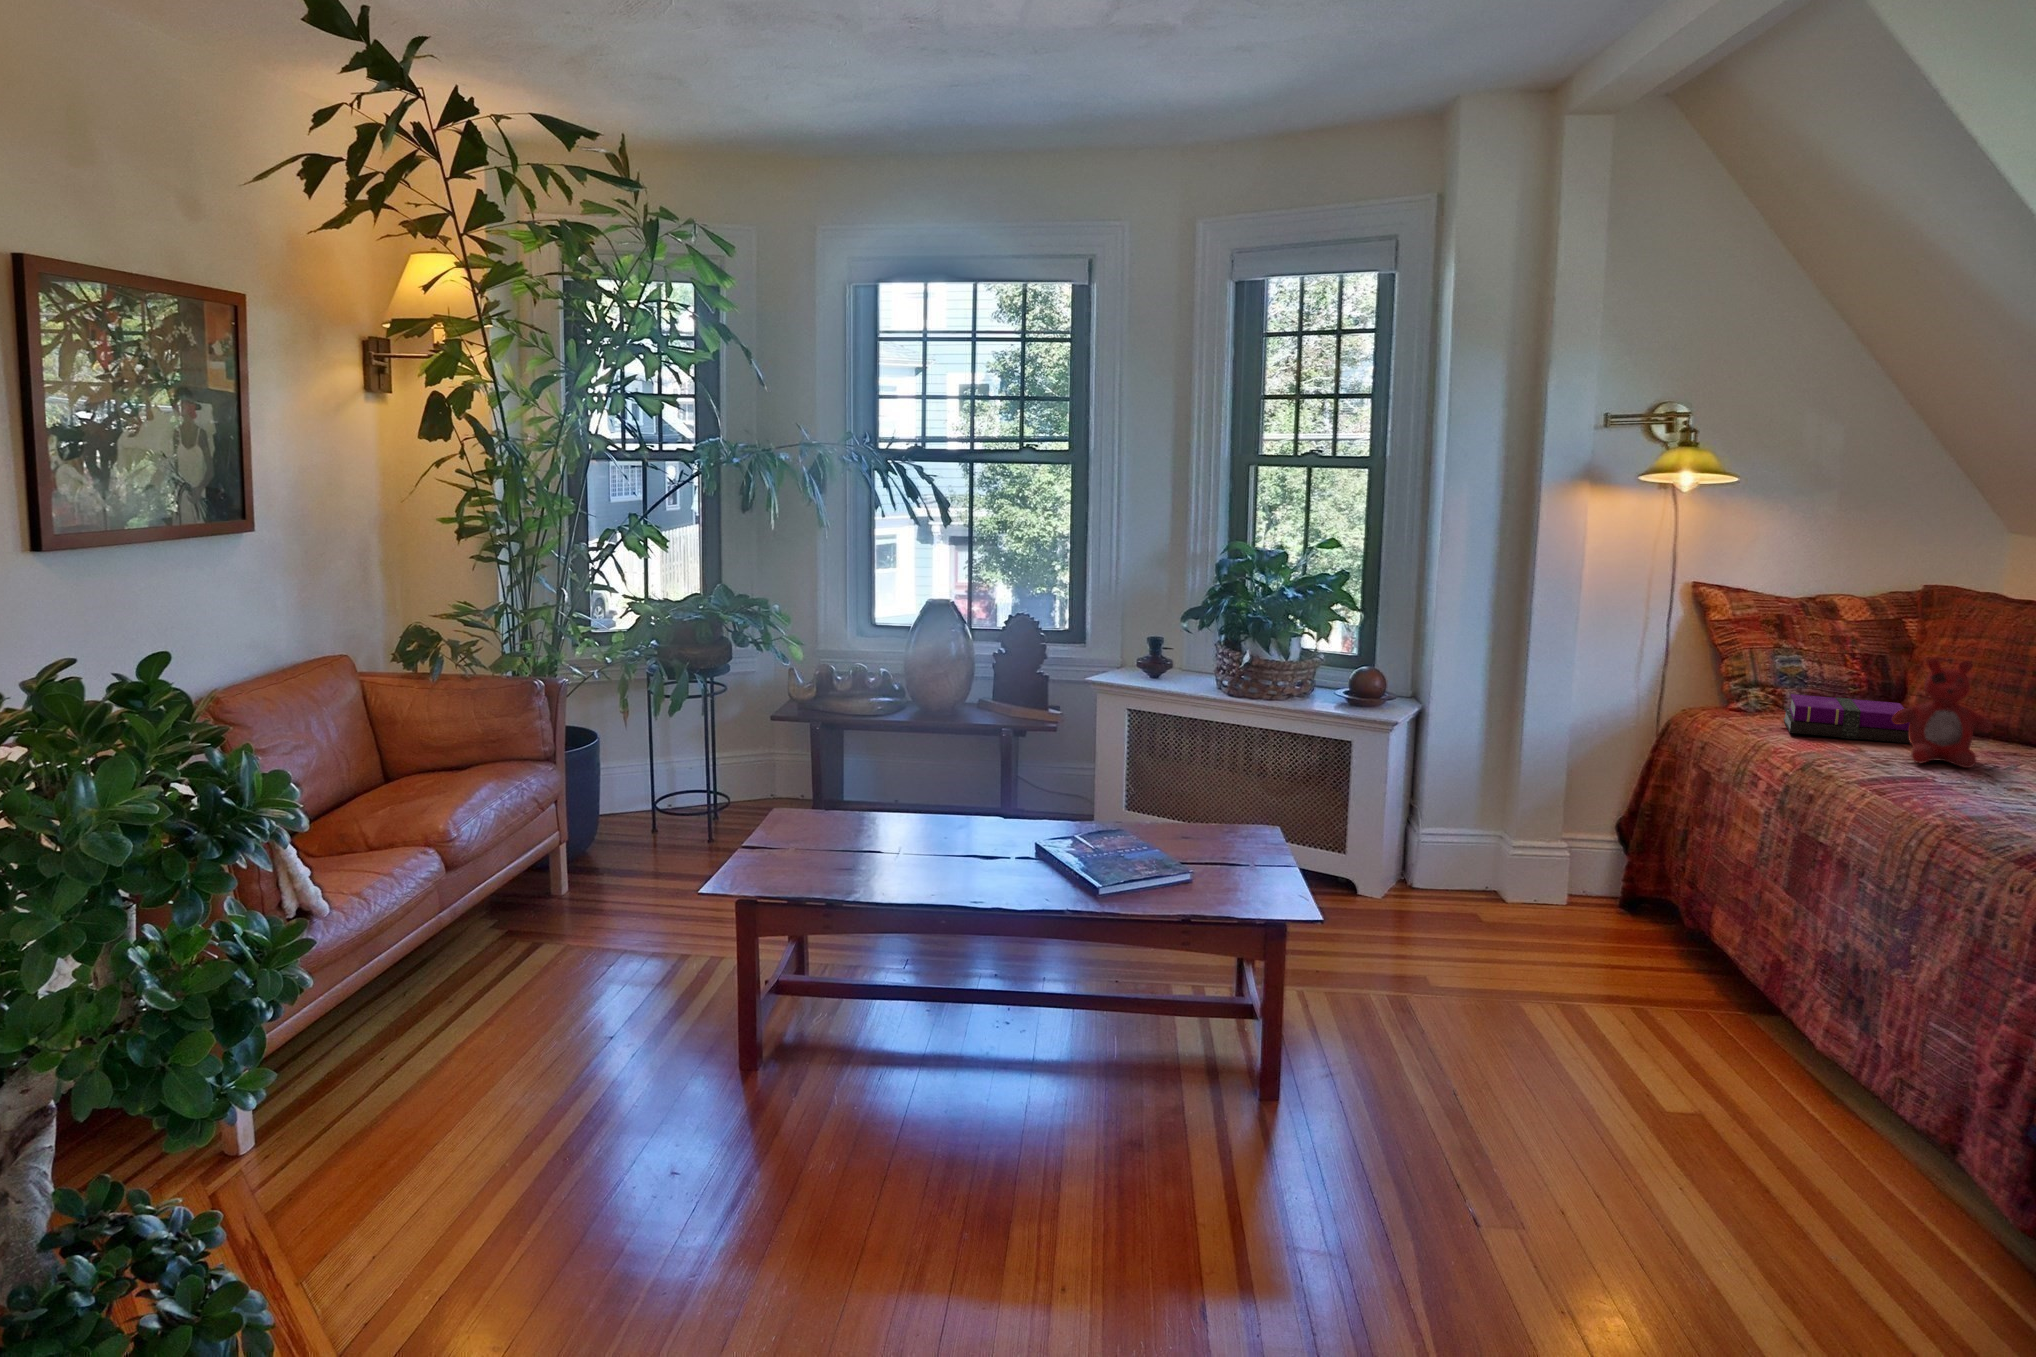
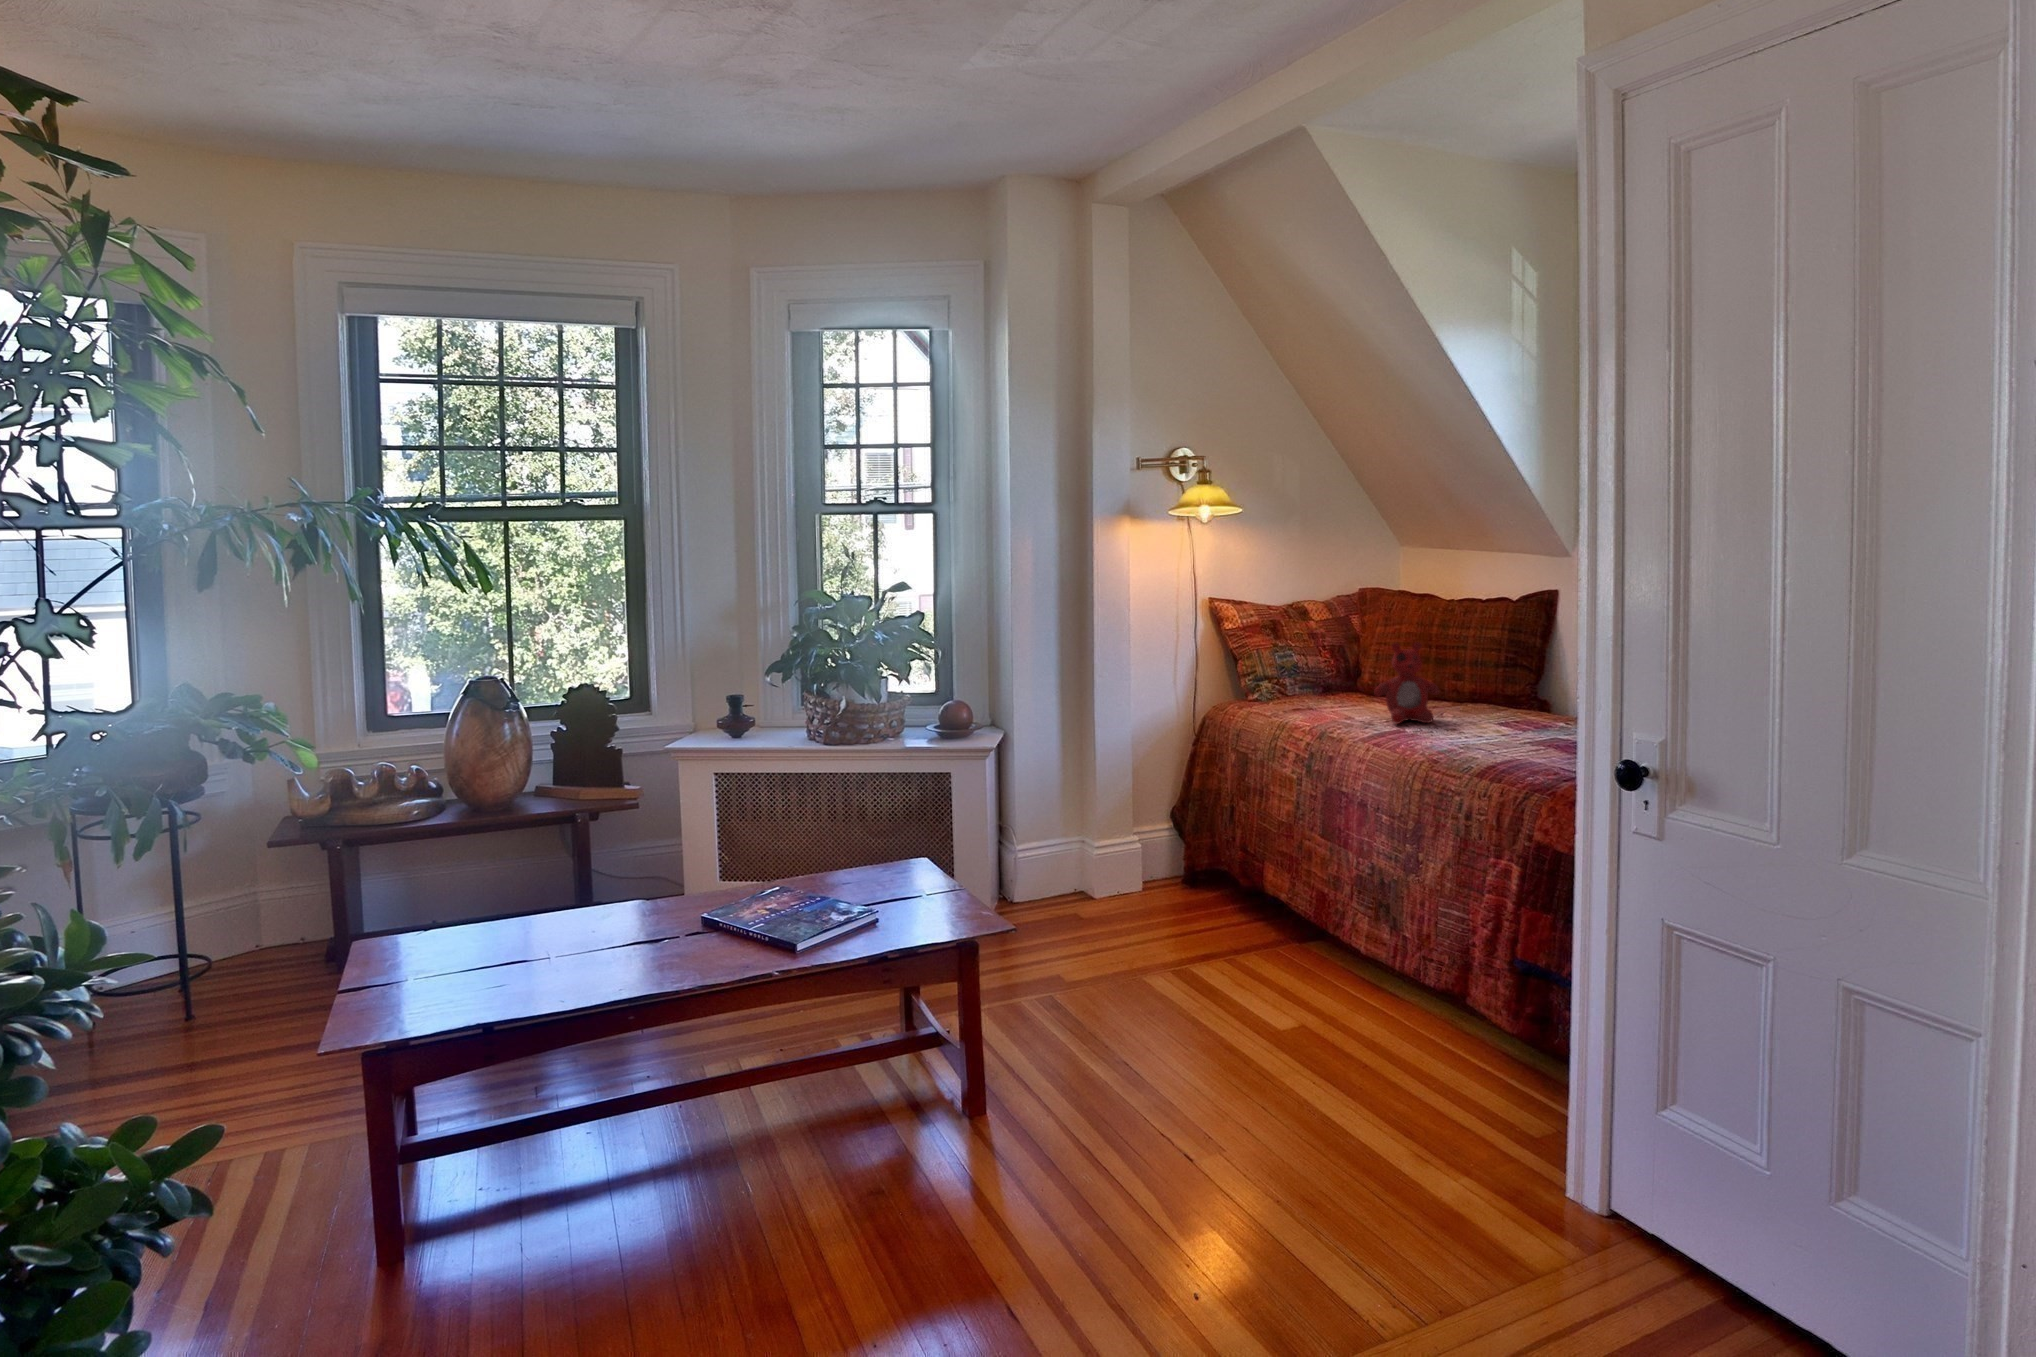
notebook: present [1783,694,1911,744] -> none [1292,681,1387,714]

